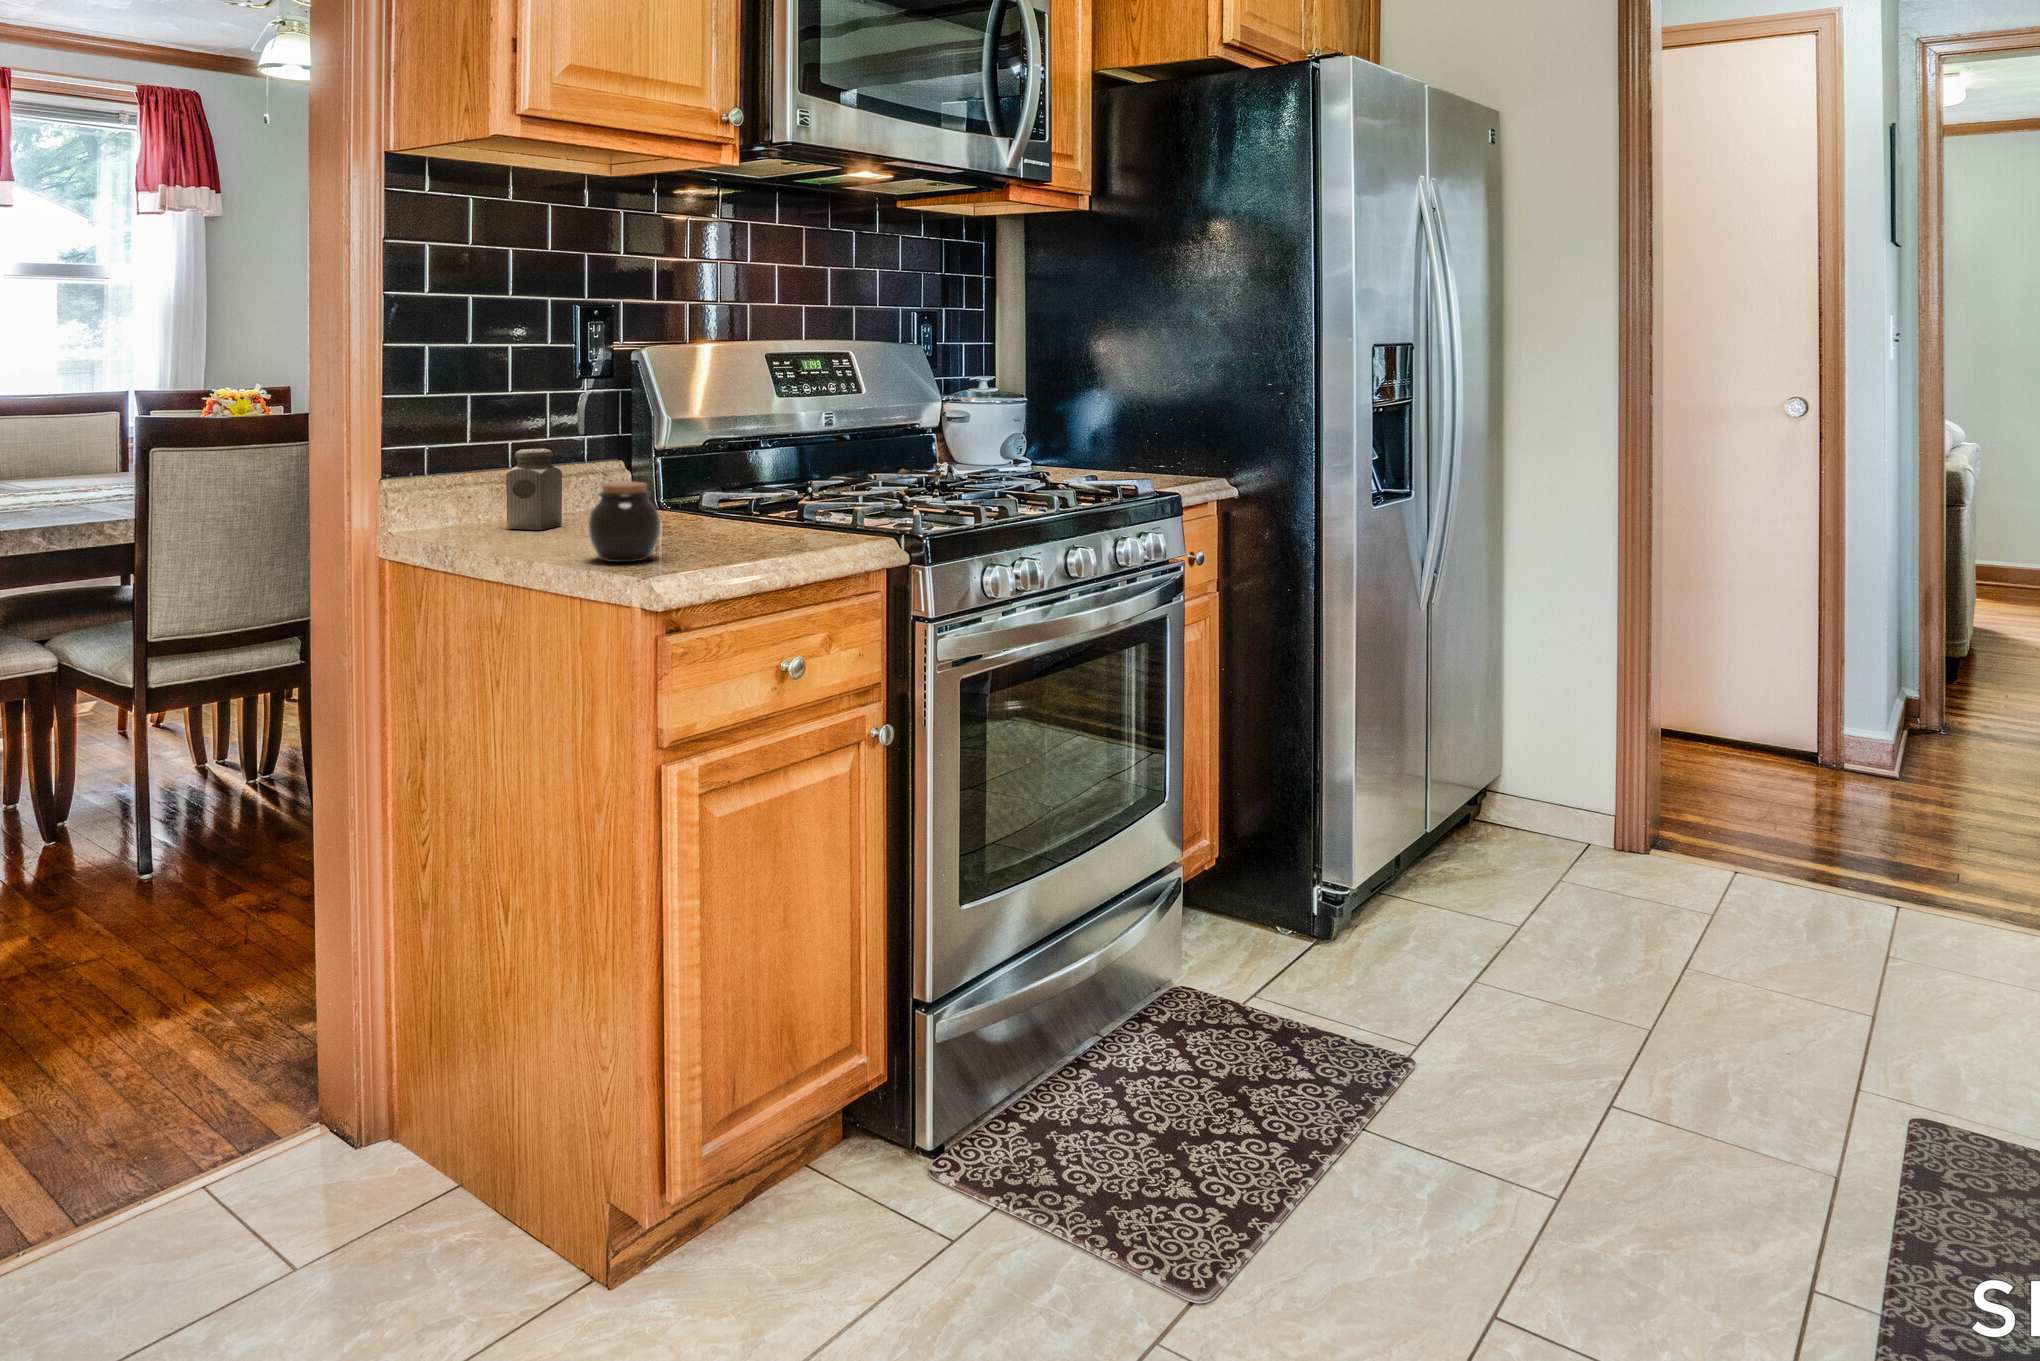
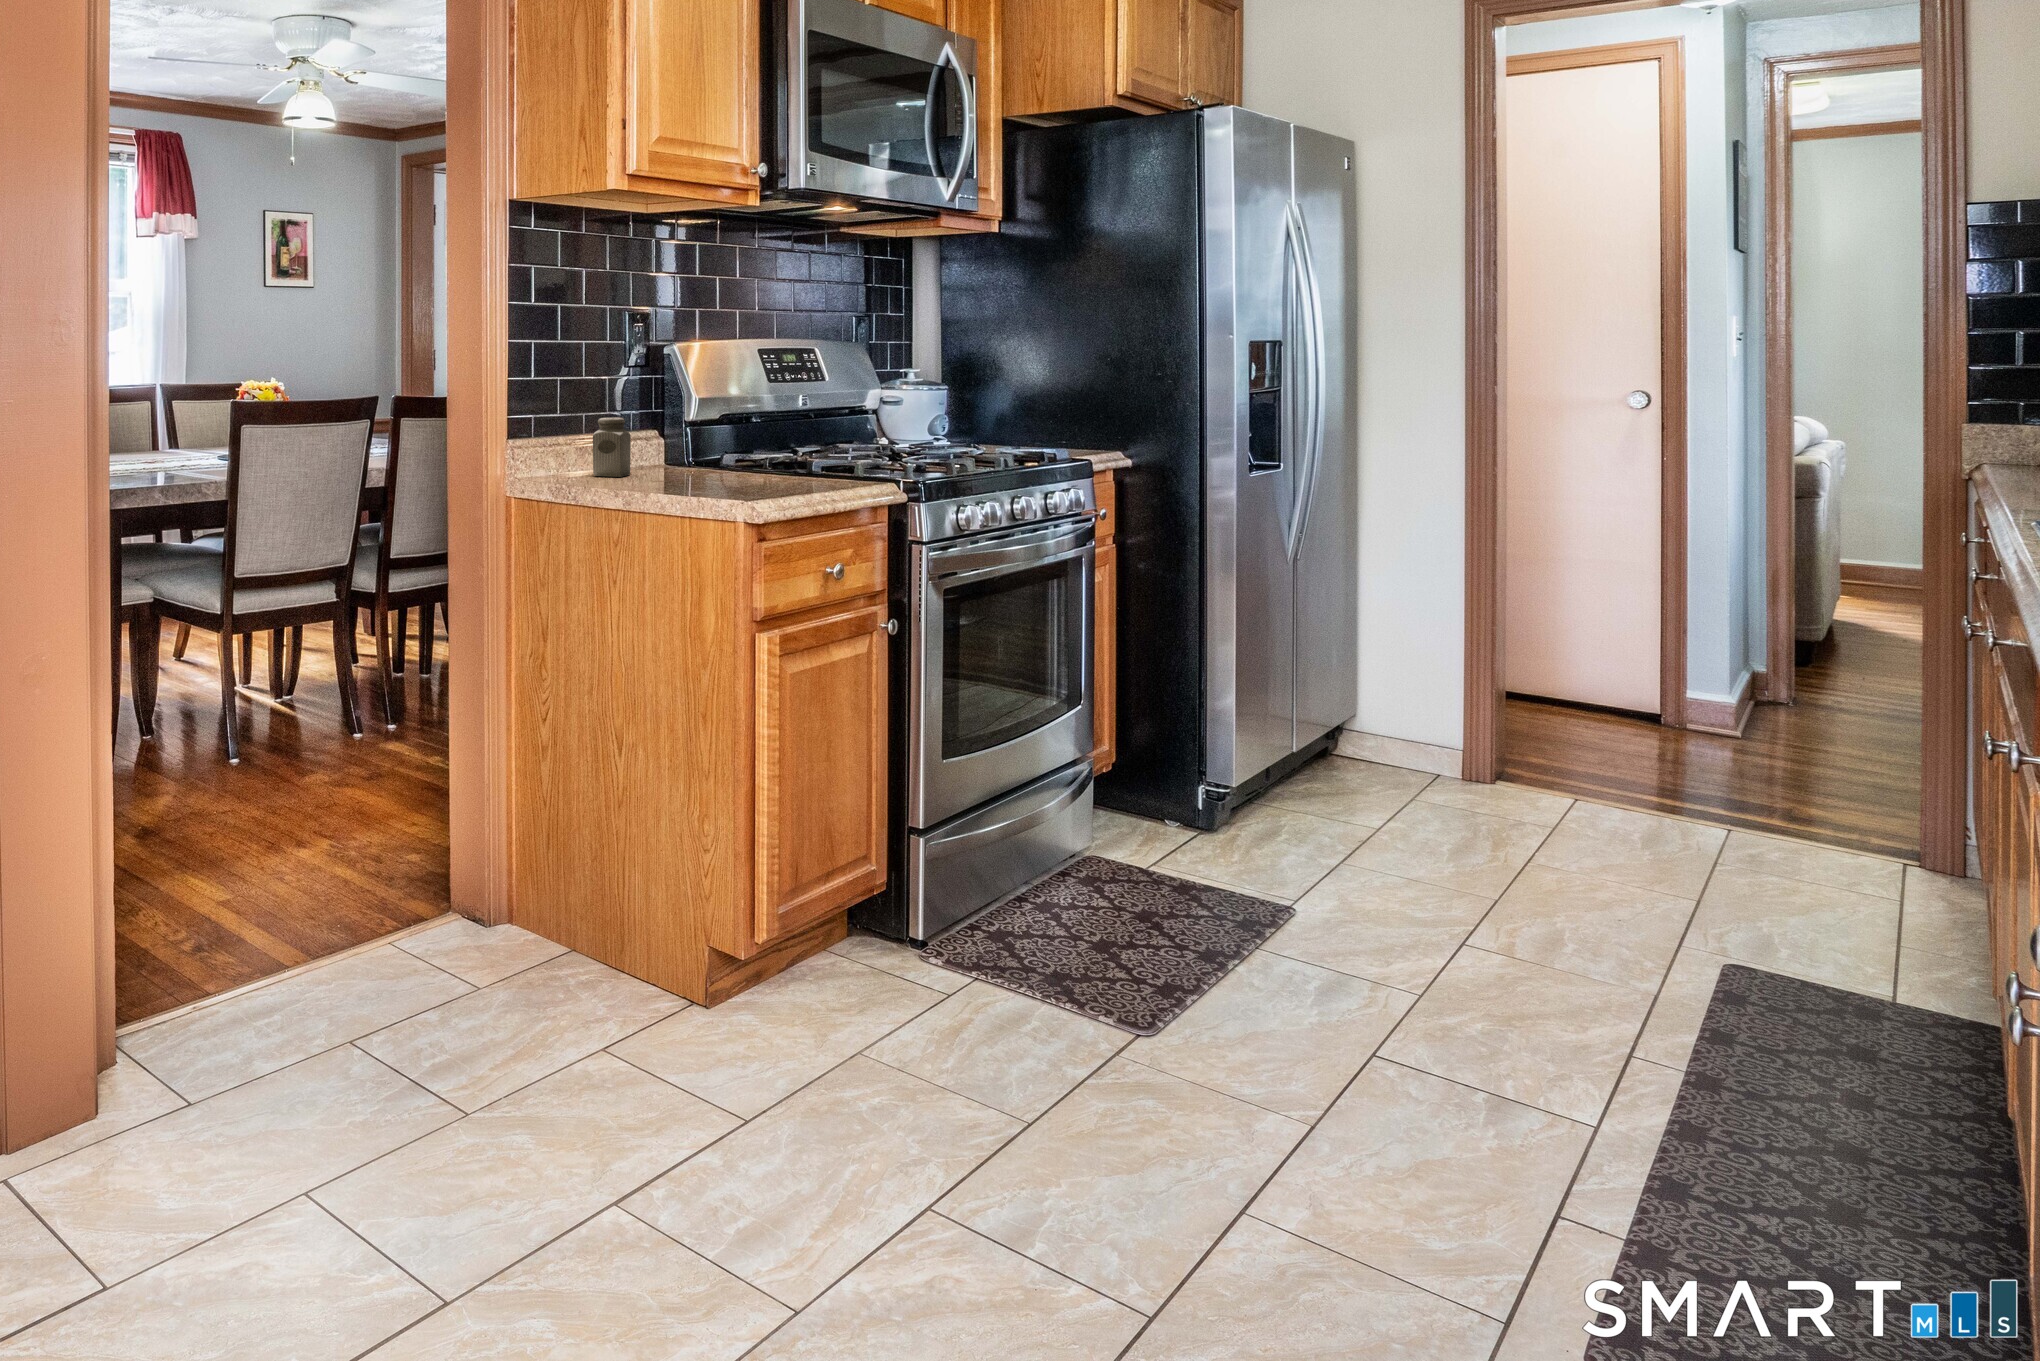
jar: present [589,482,660,562] -> none [687,437,737,493]

